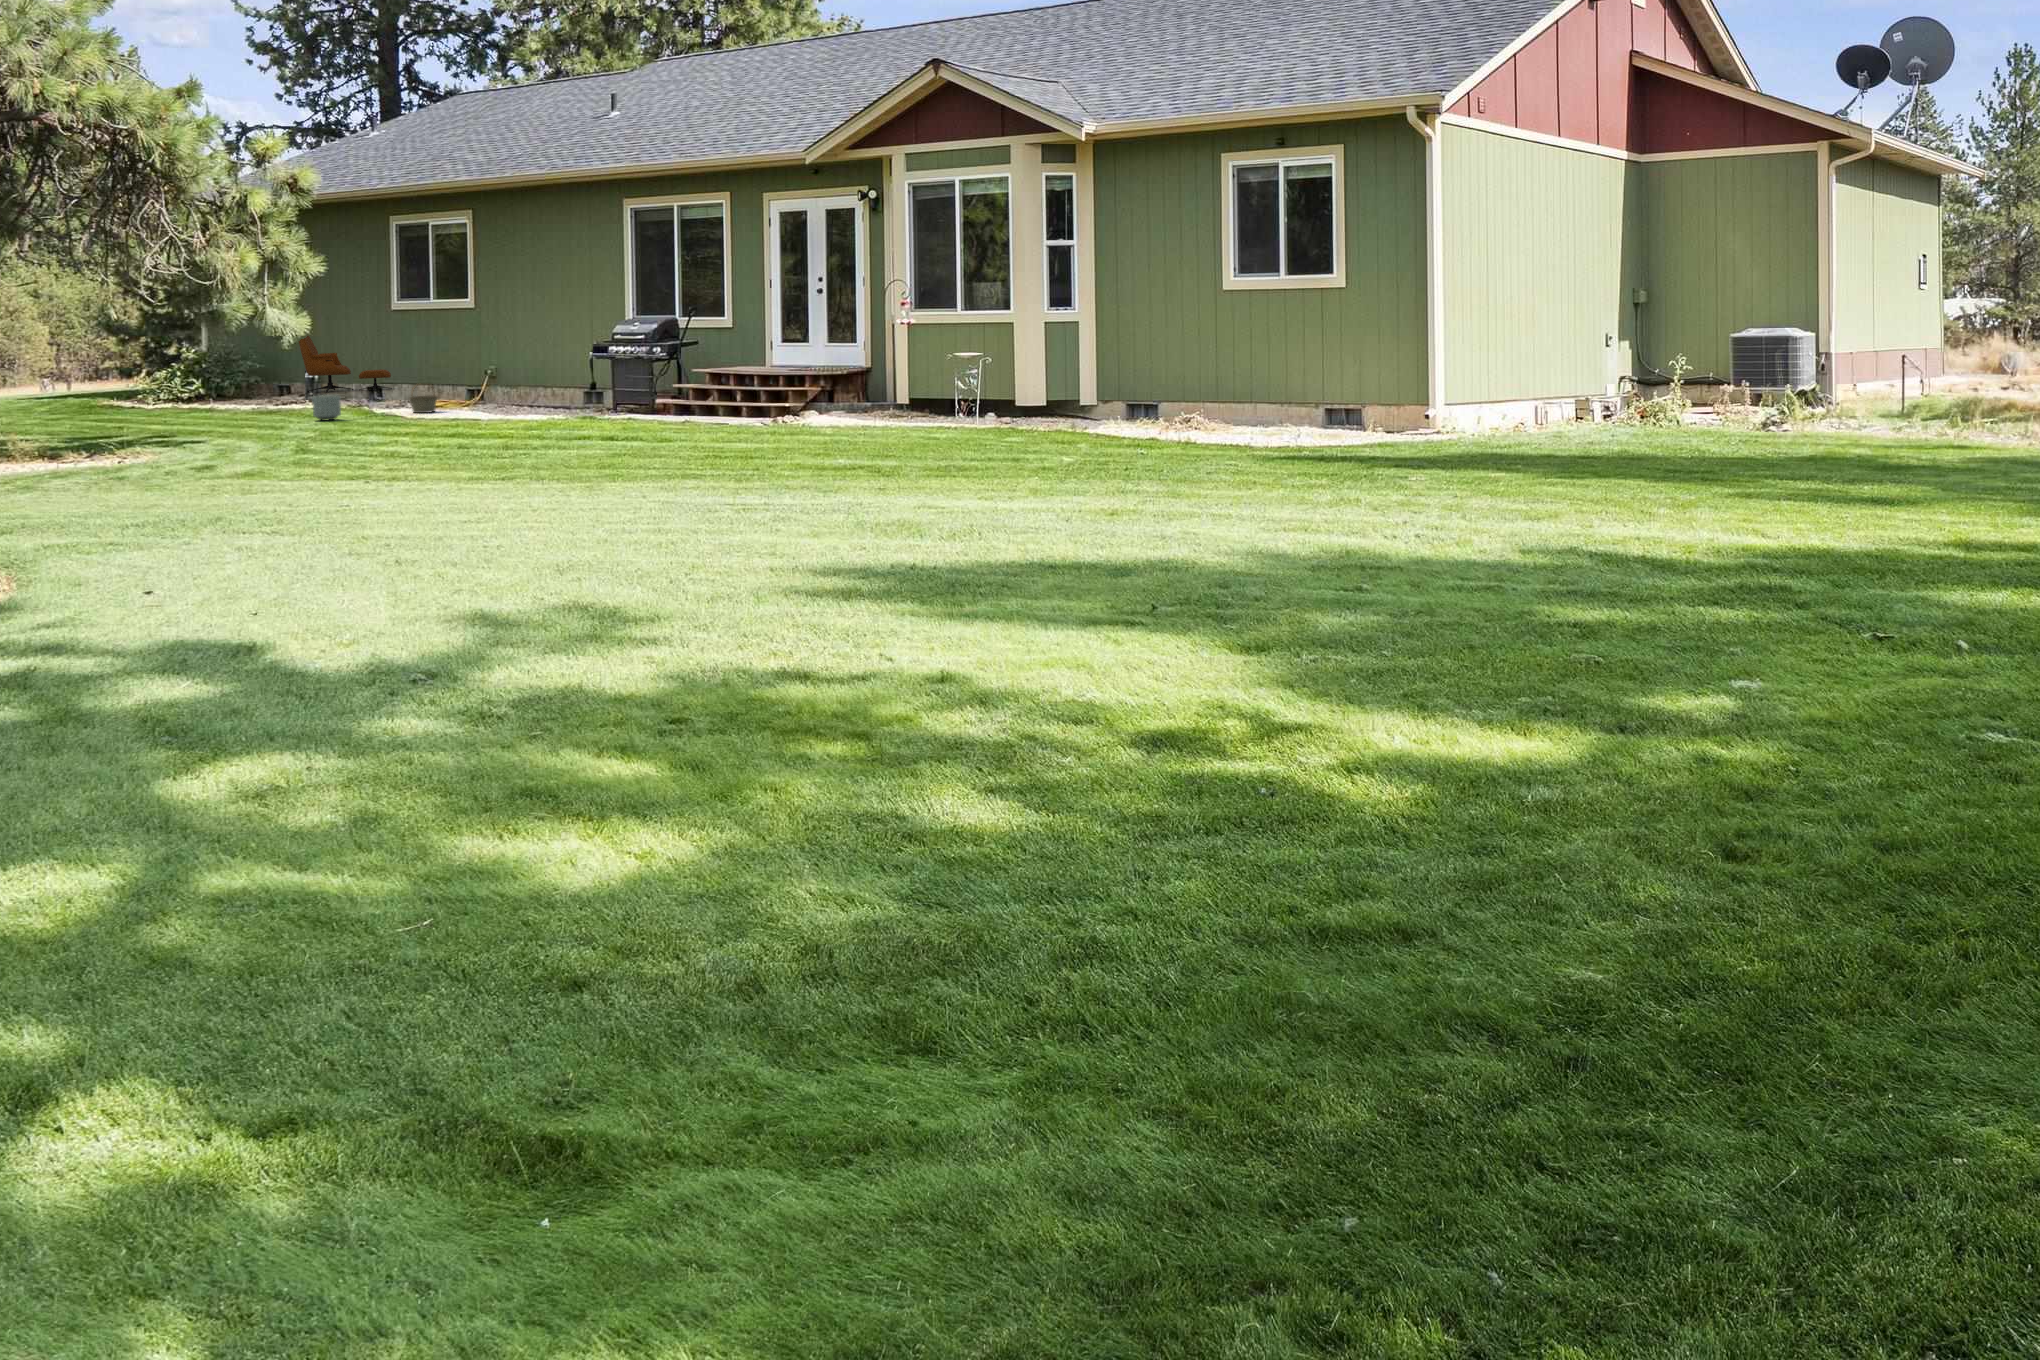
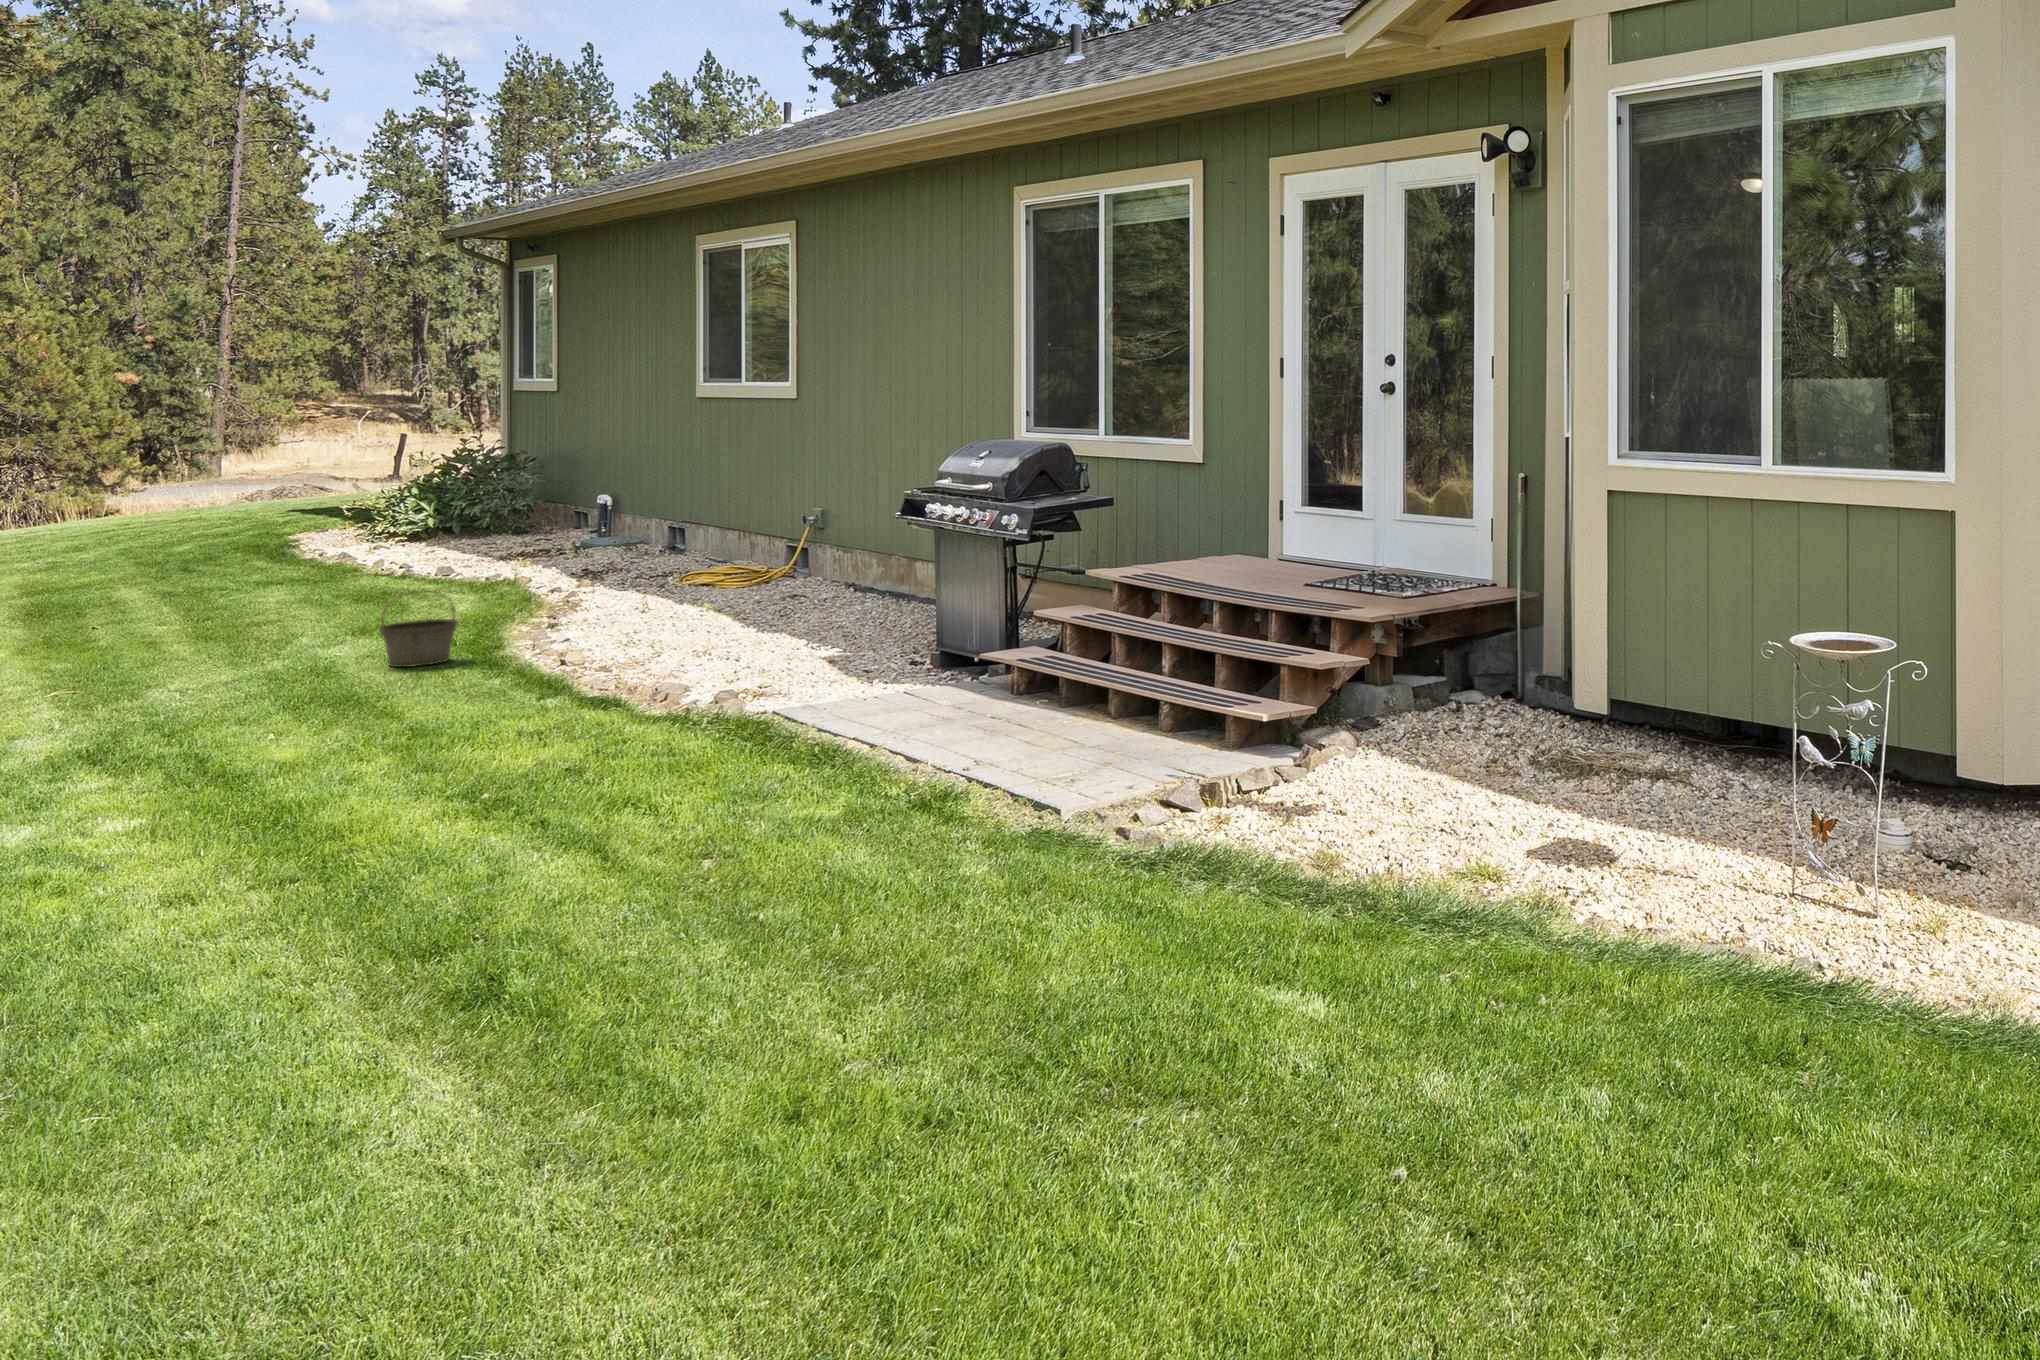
lounge chair: present [299,336,392,393] -> none [519,419,686,542]
planter: present [312,395,341,421] -> none [43,629,133,701]

